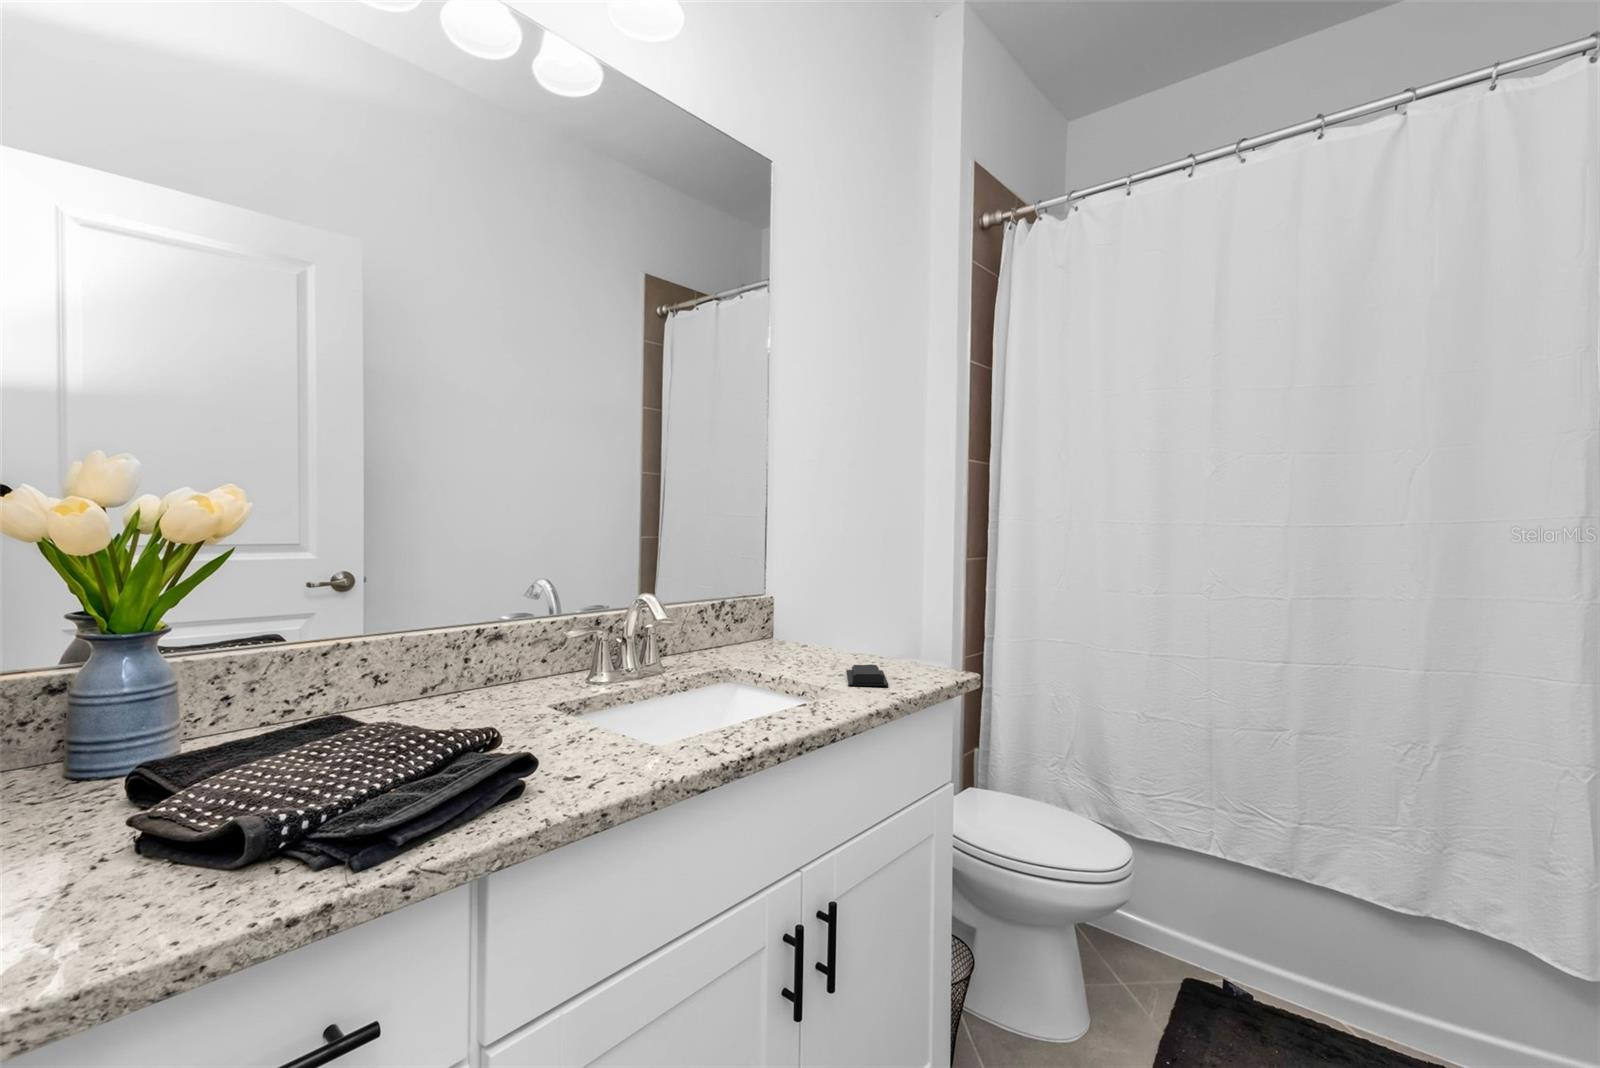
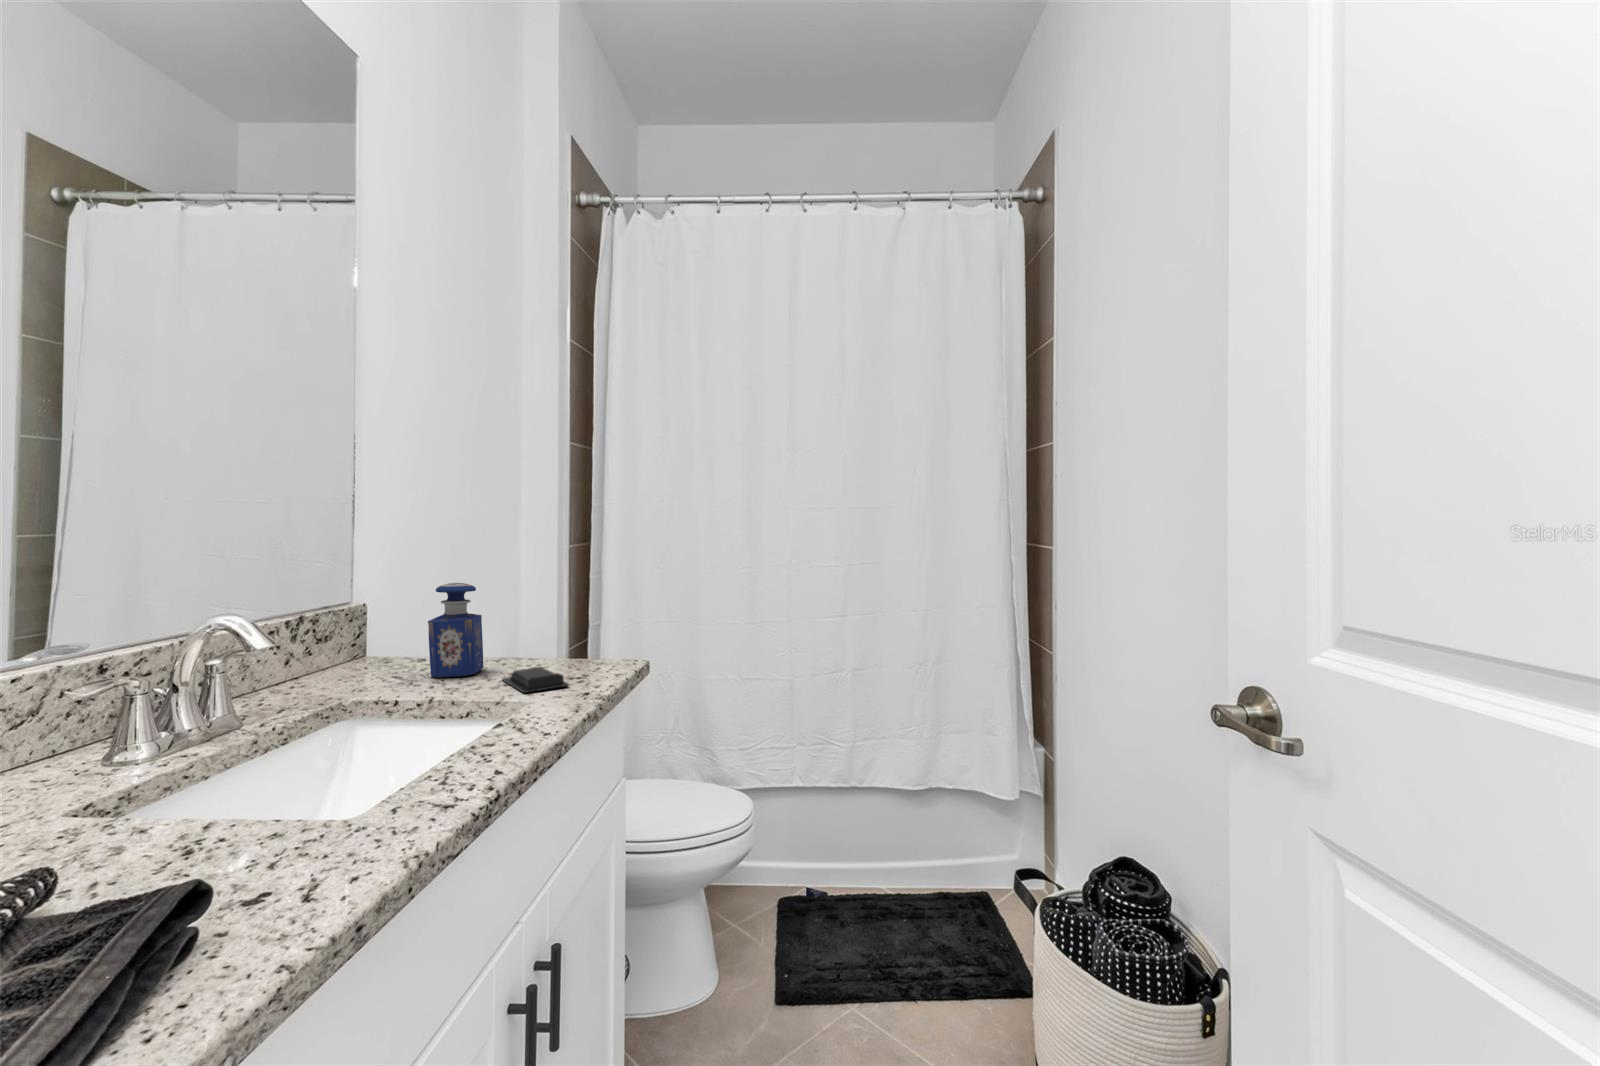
perfume bottle: none [802,584,844,663] -> present [428,583,483,677]

